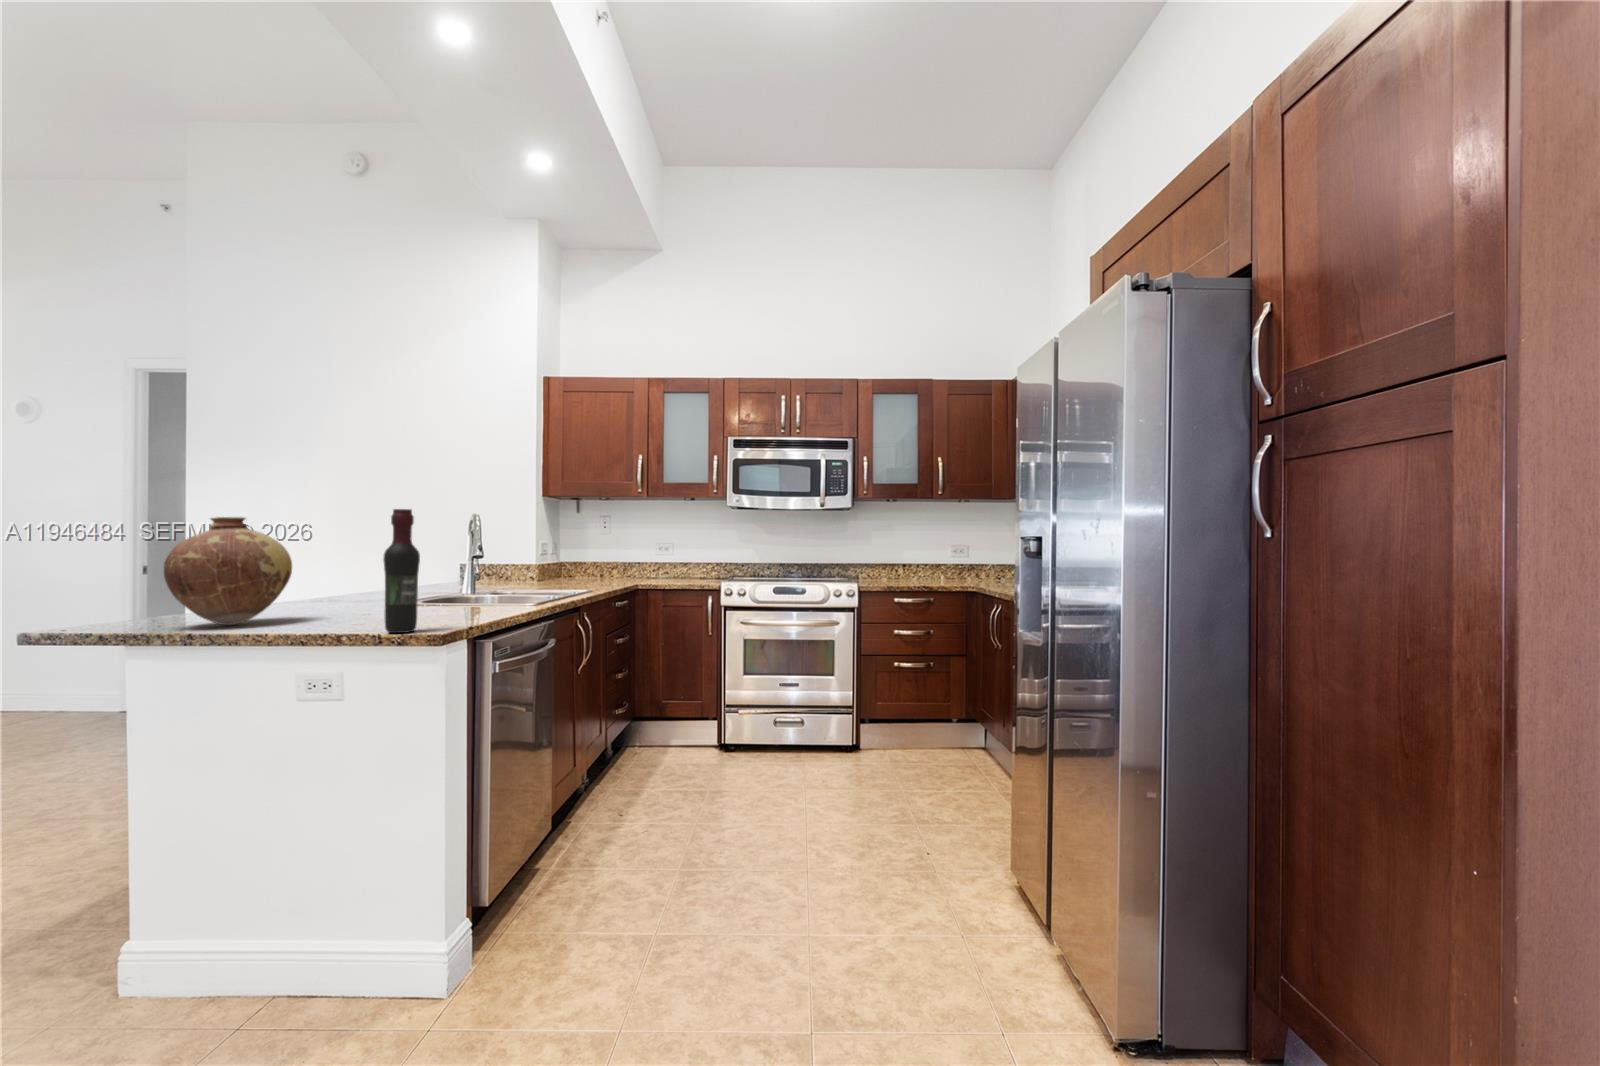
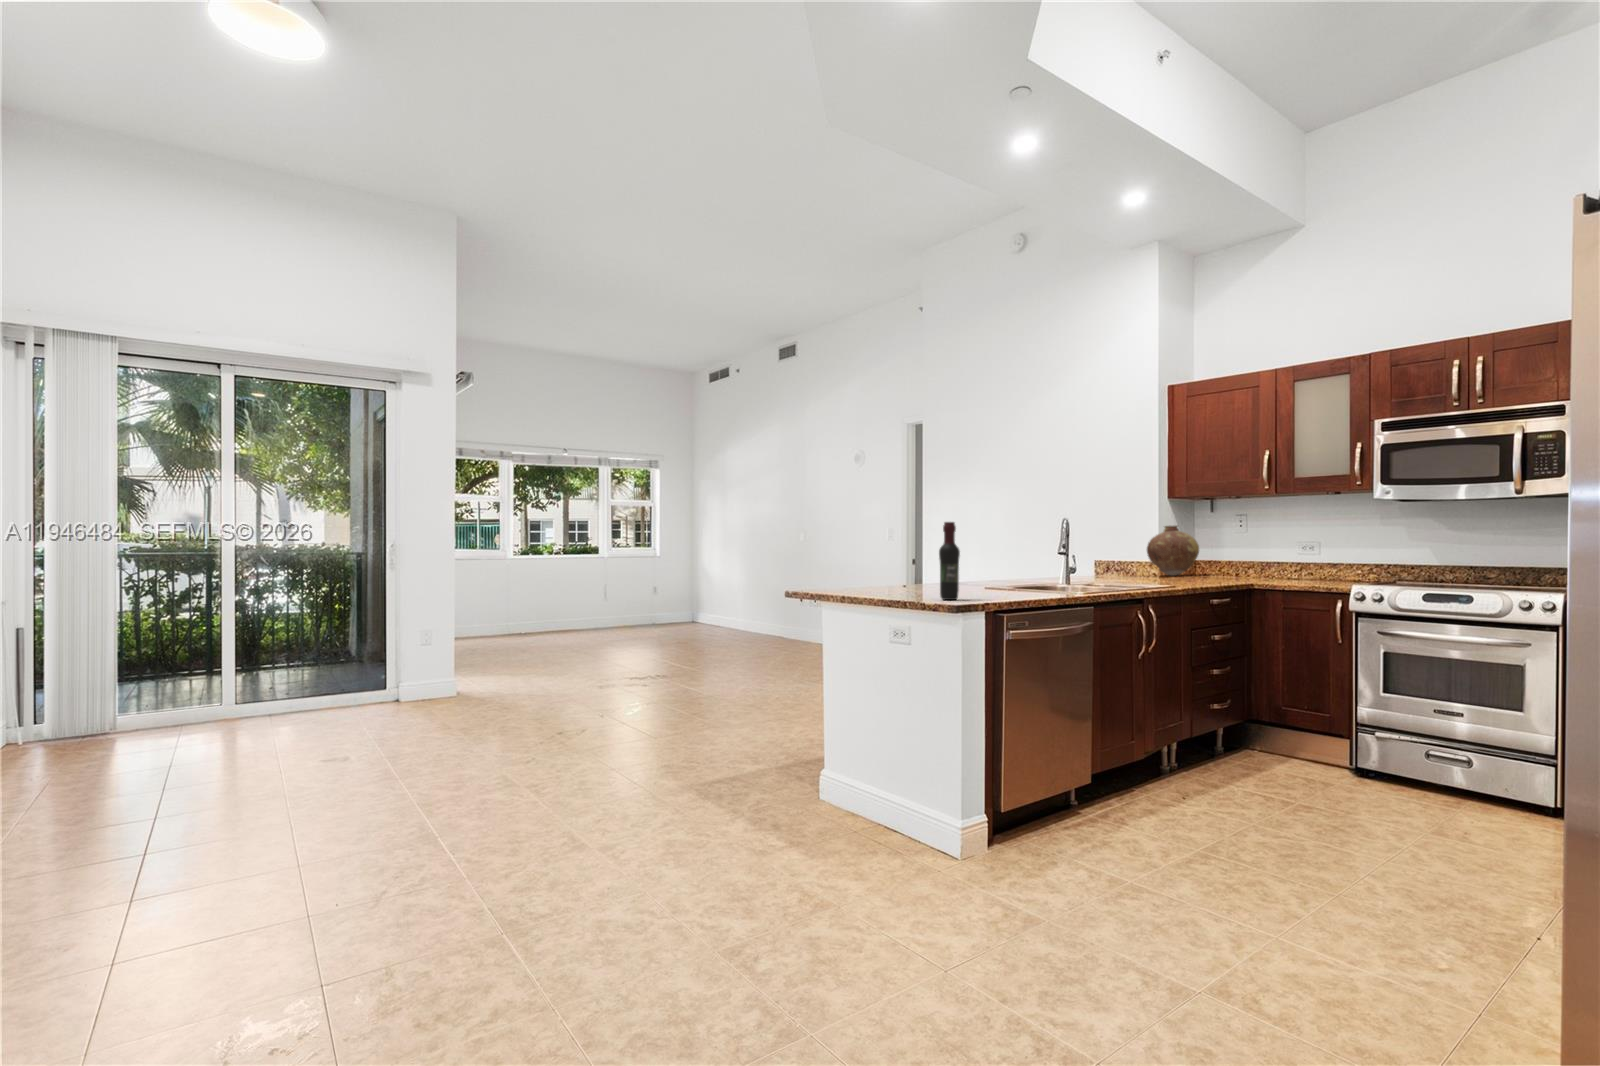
vase: present [164,517,292,625] -> present [1147,526,1199,576]

